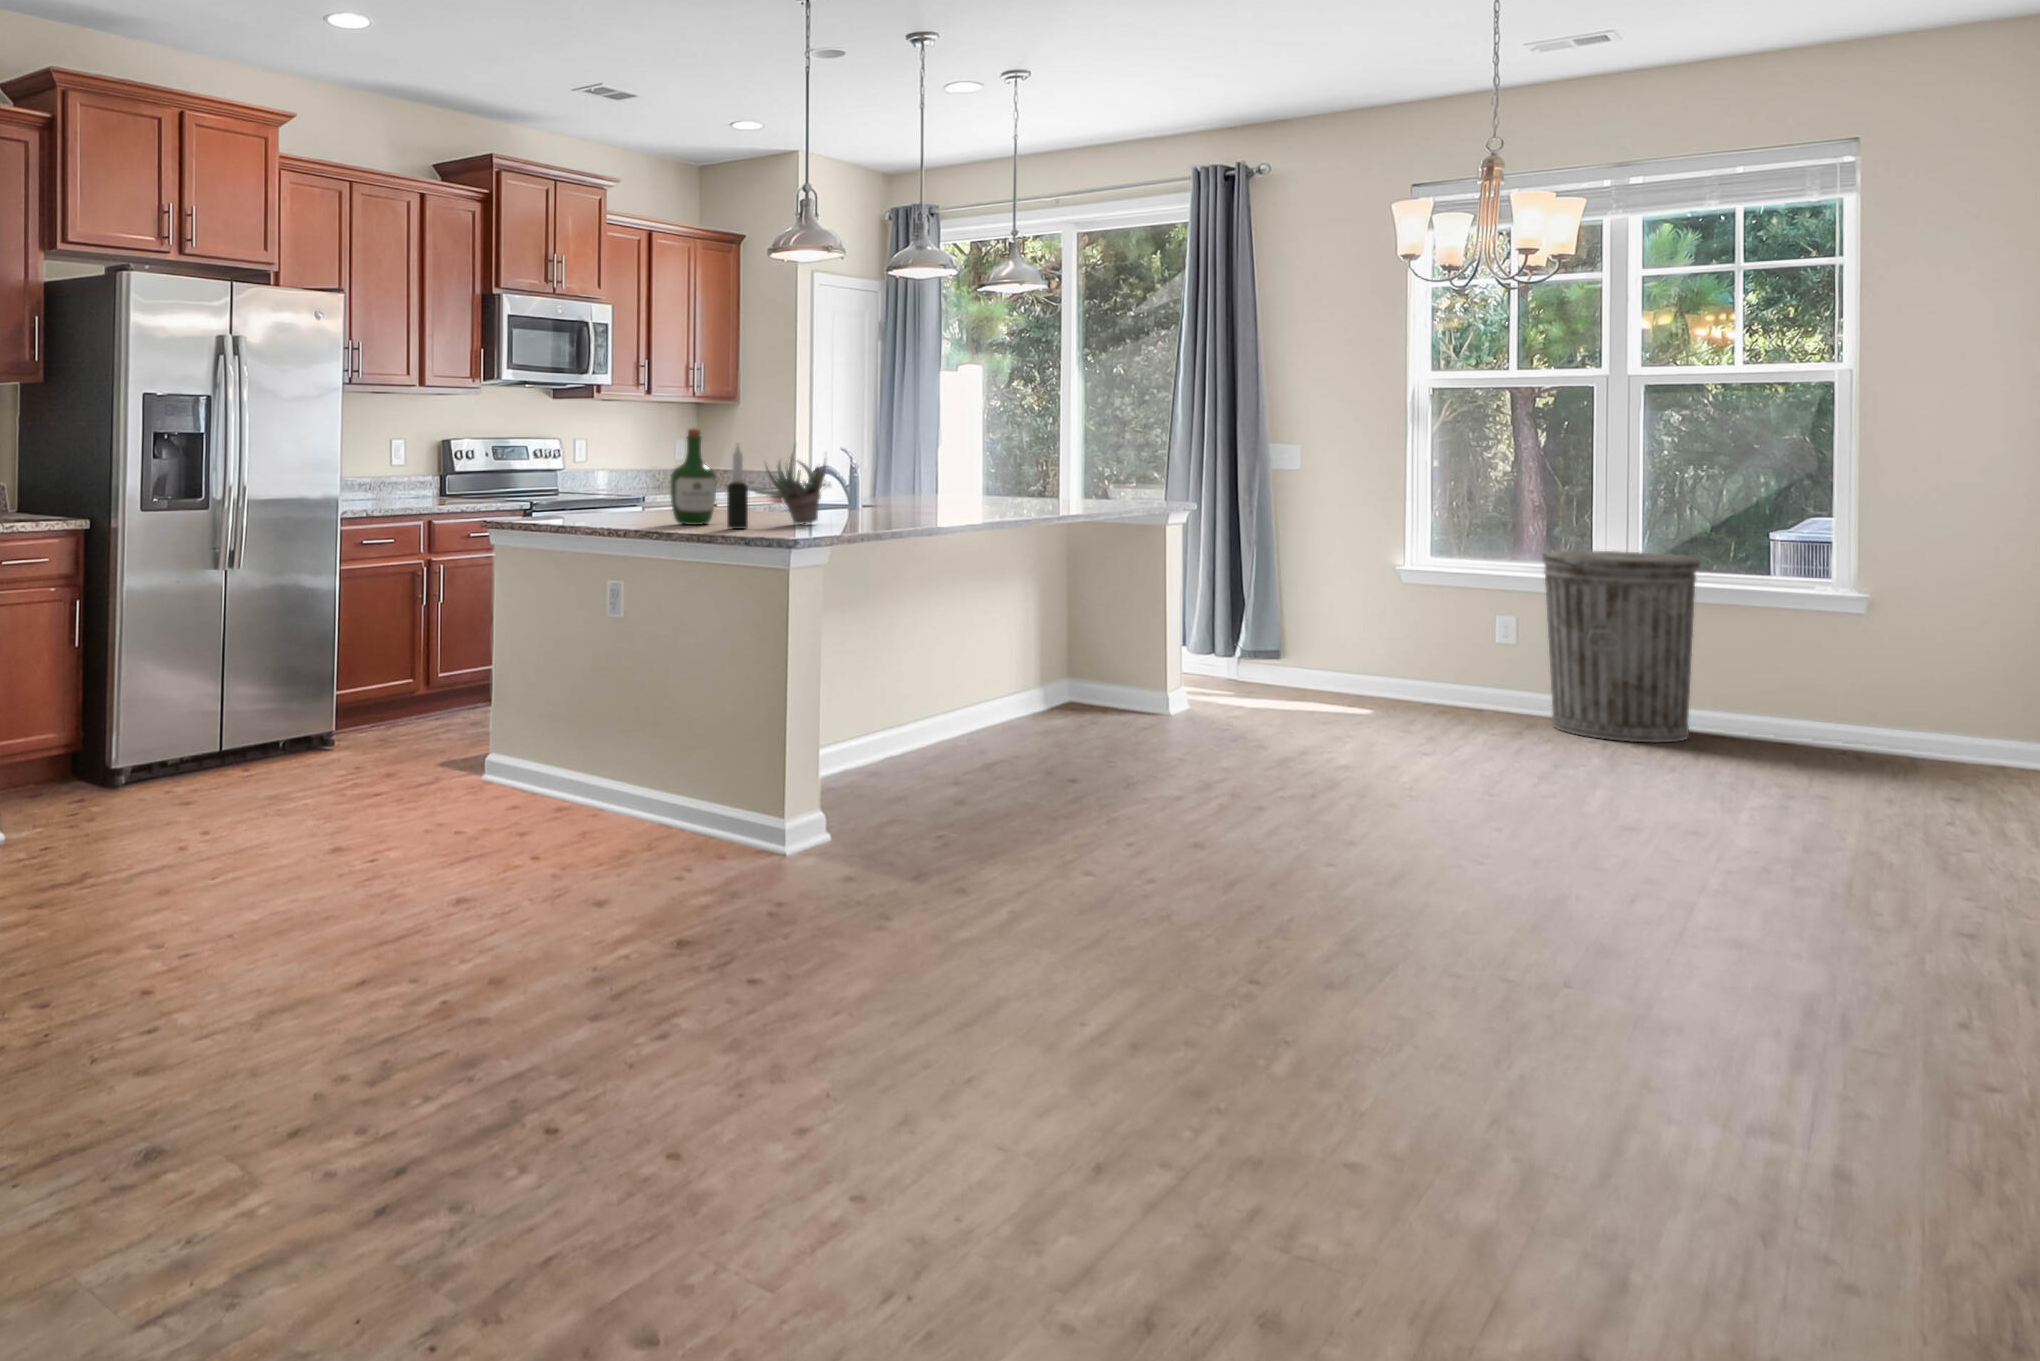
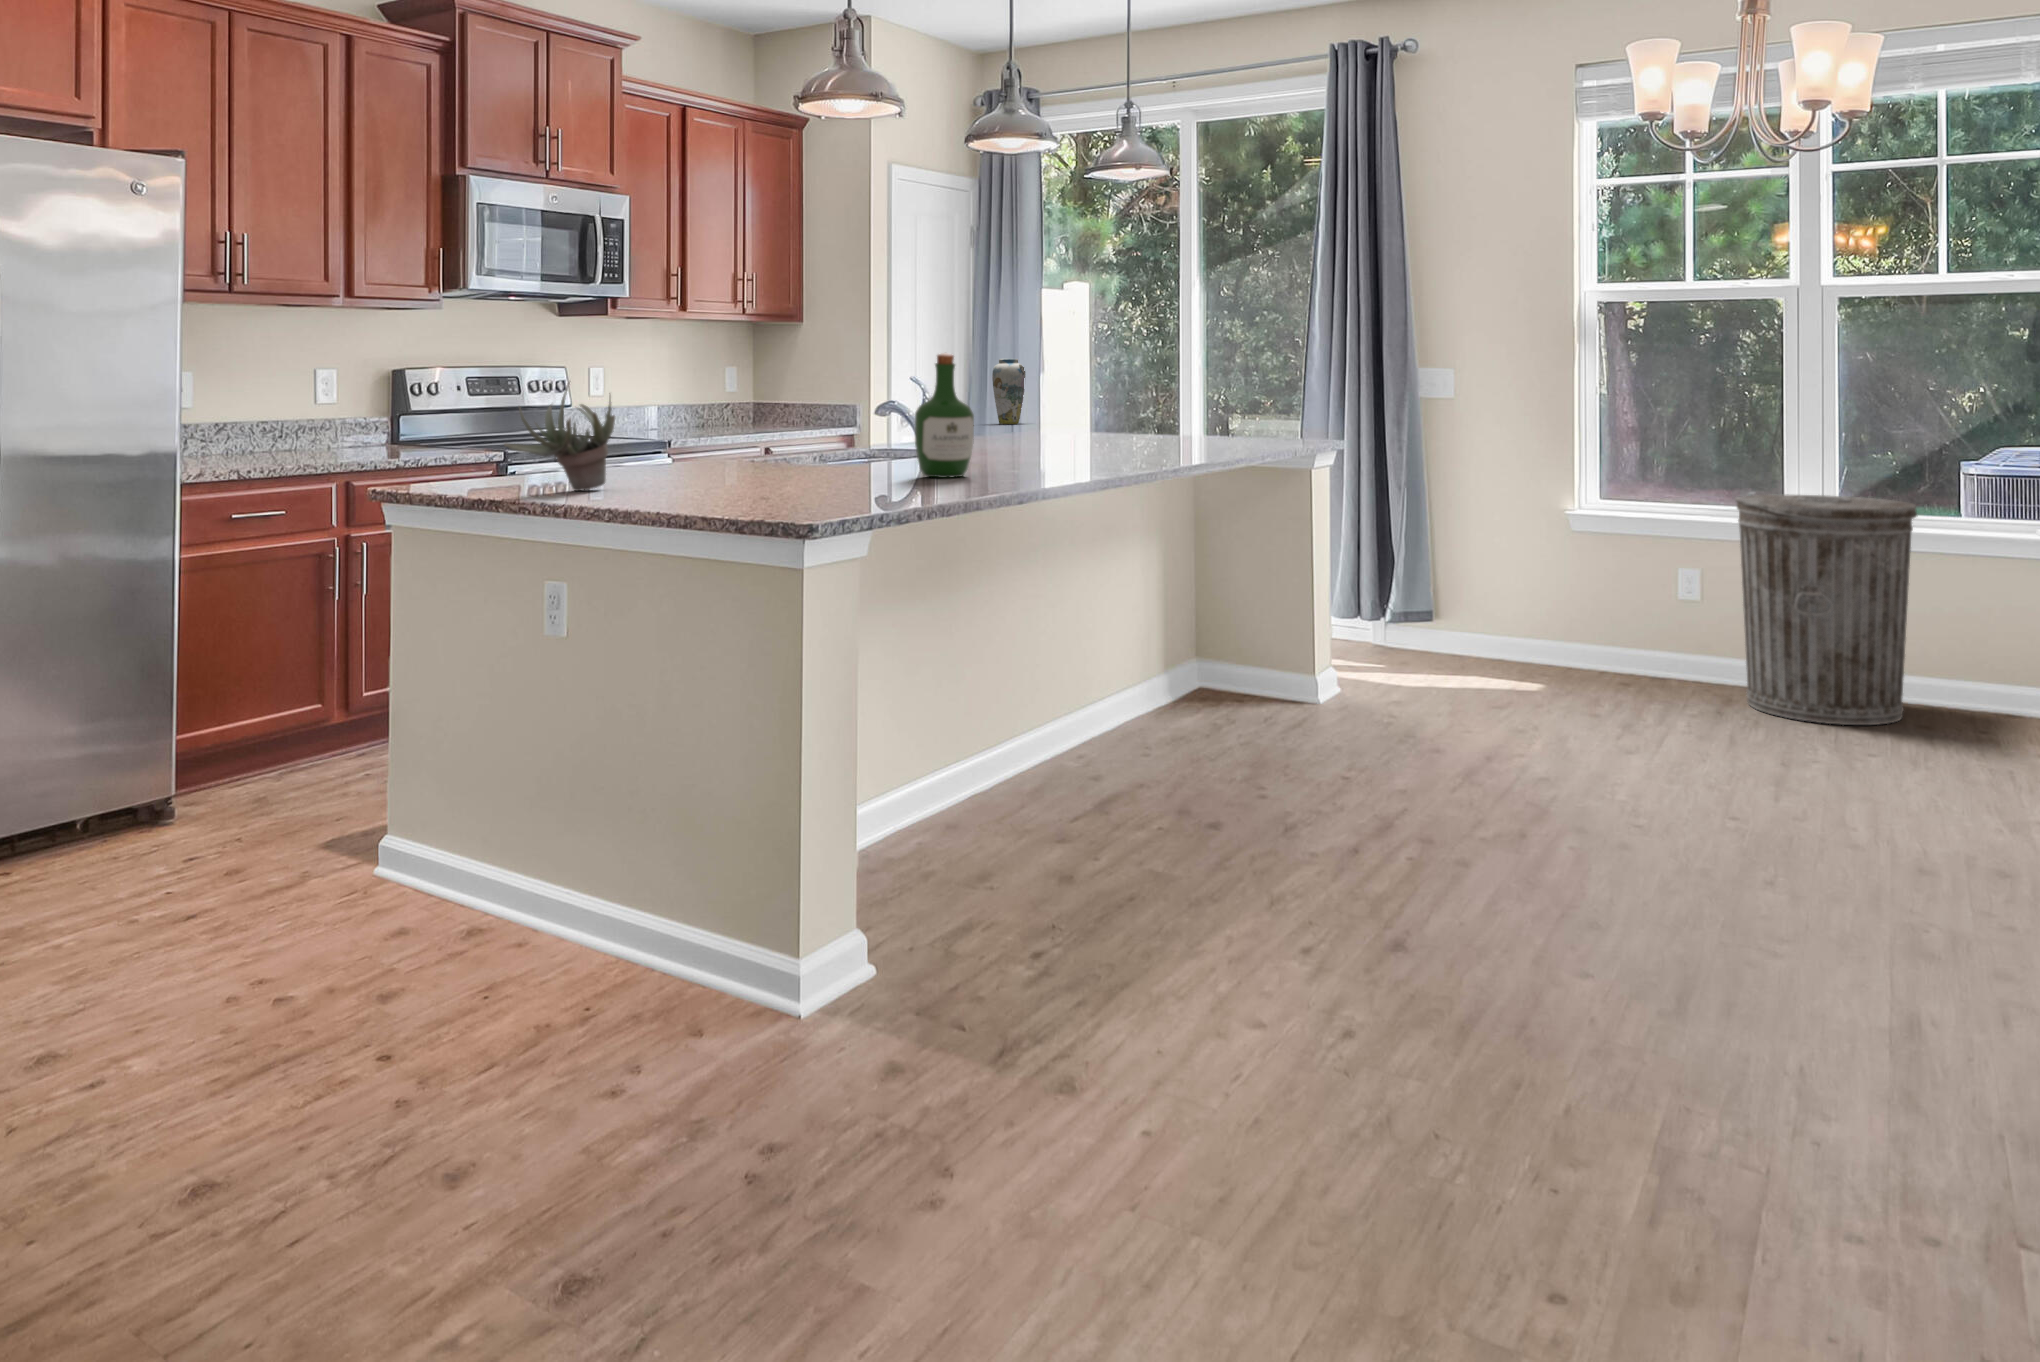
wine bottle: present [670,428,716,525] -> present [915,353,974,478]
vase: none [904,433,932,488] -> present [992,359,1026,424]
candle: present [727,445,748,529] -> none [712,378,743,509]
succulent plant: present [751,453,826,525] -> present [504,382,615,491]

